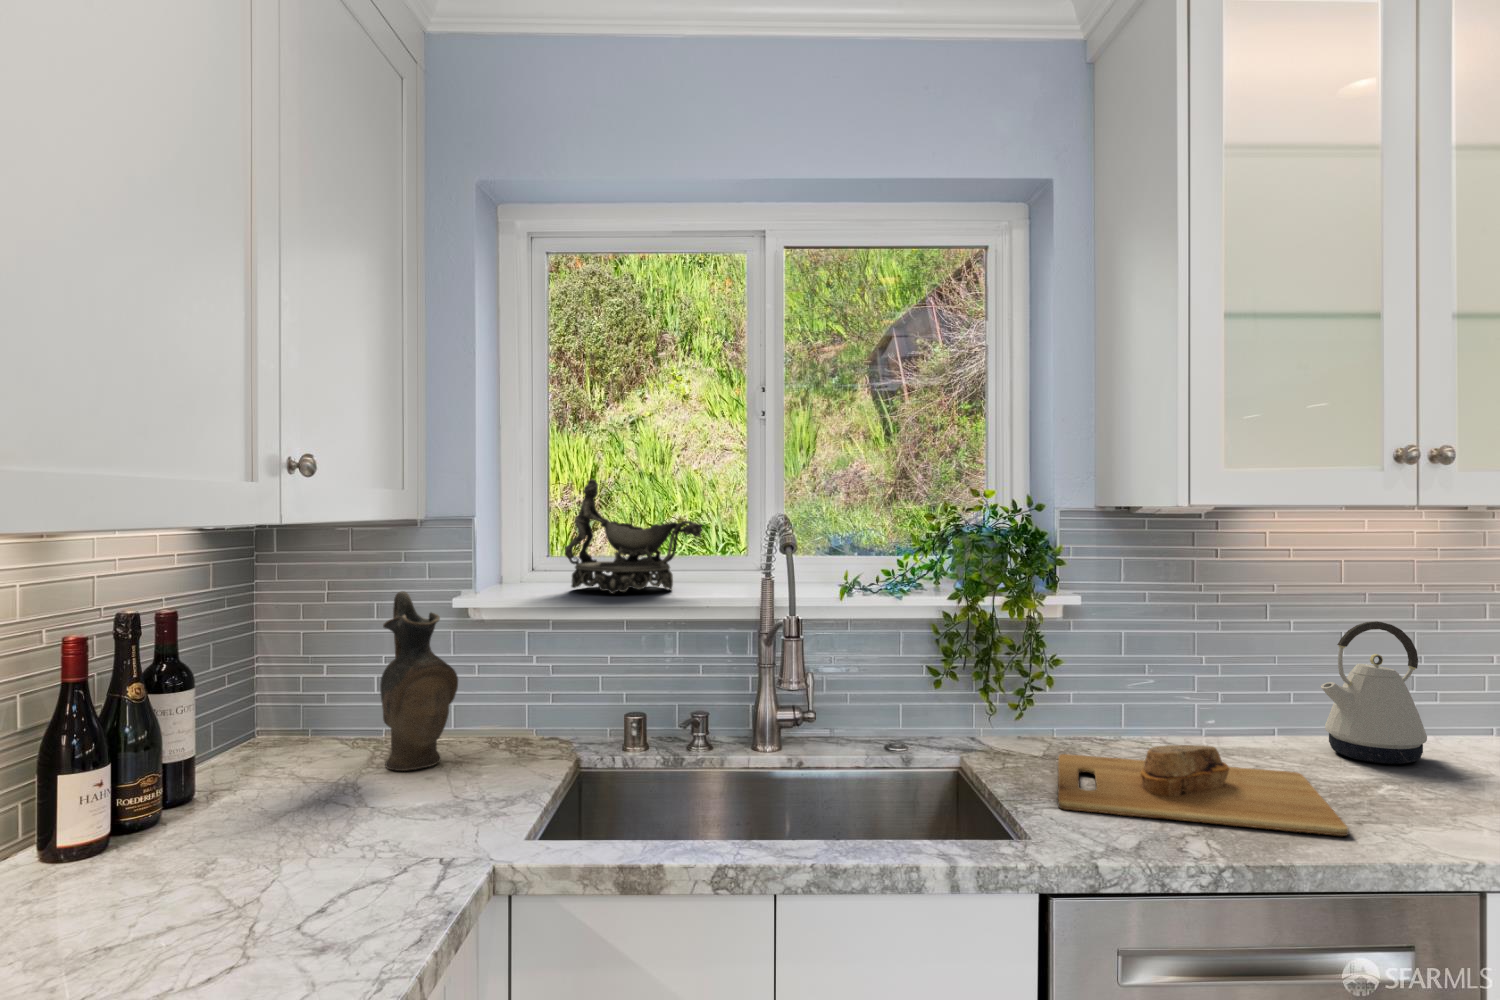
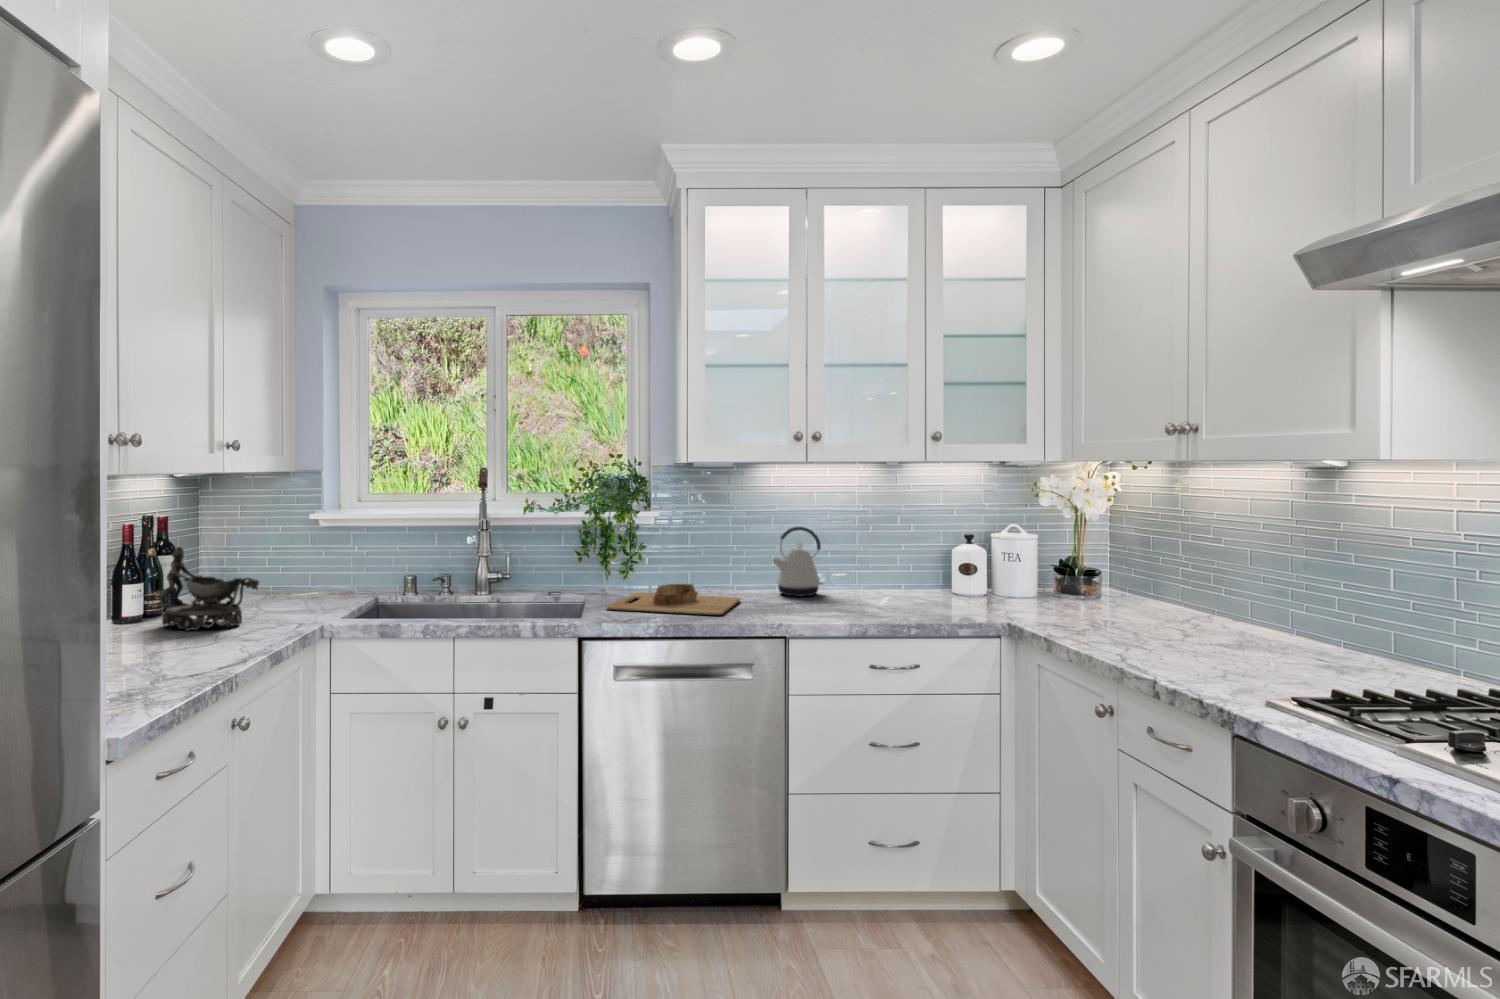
decorative bowl: present [565,479,703,593] -> present [159,546,259,631]
ceramic pitcher: present [380,591,458,771] -> none [271,509,314,601]

